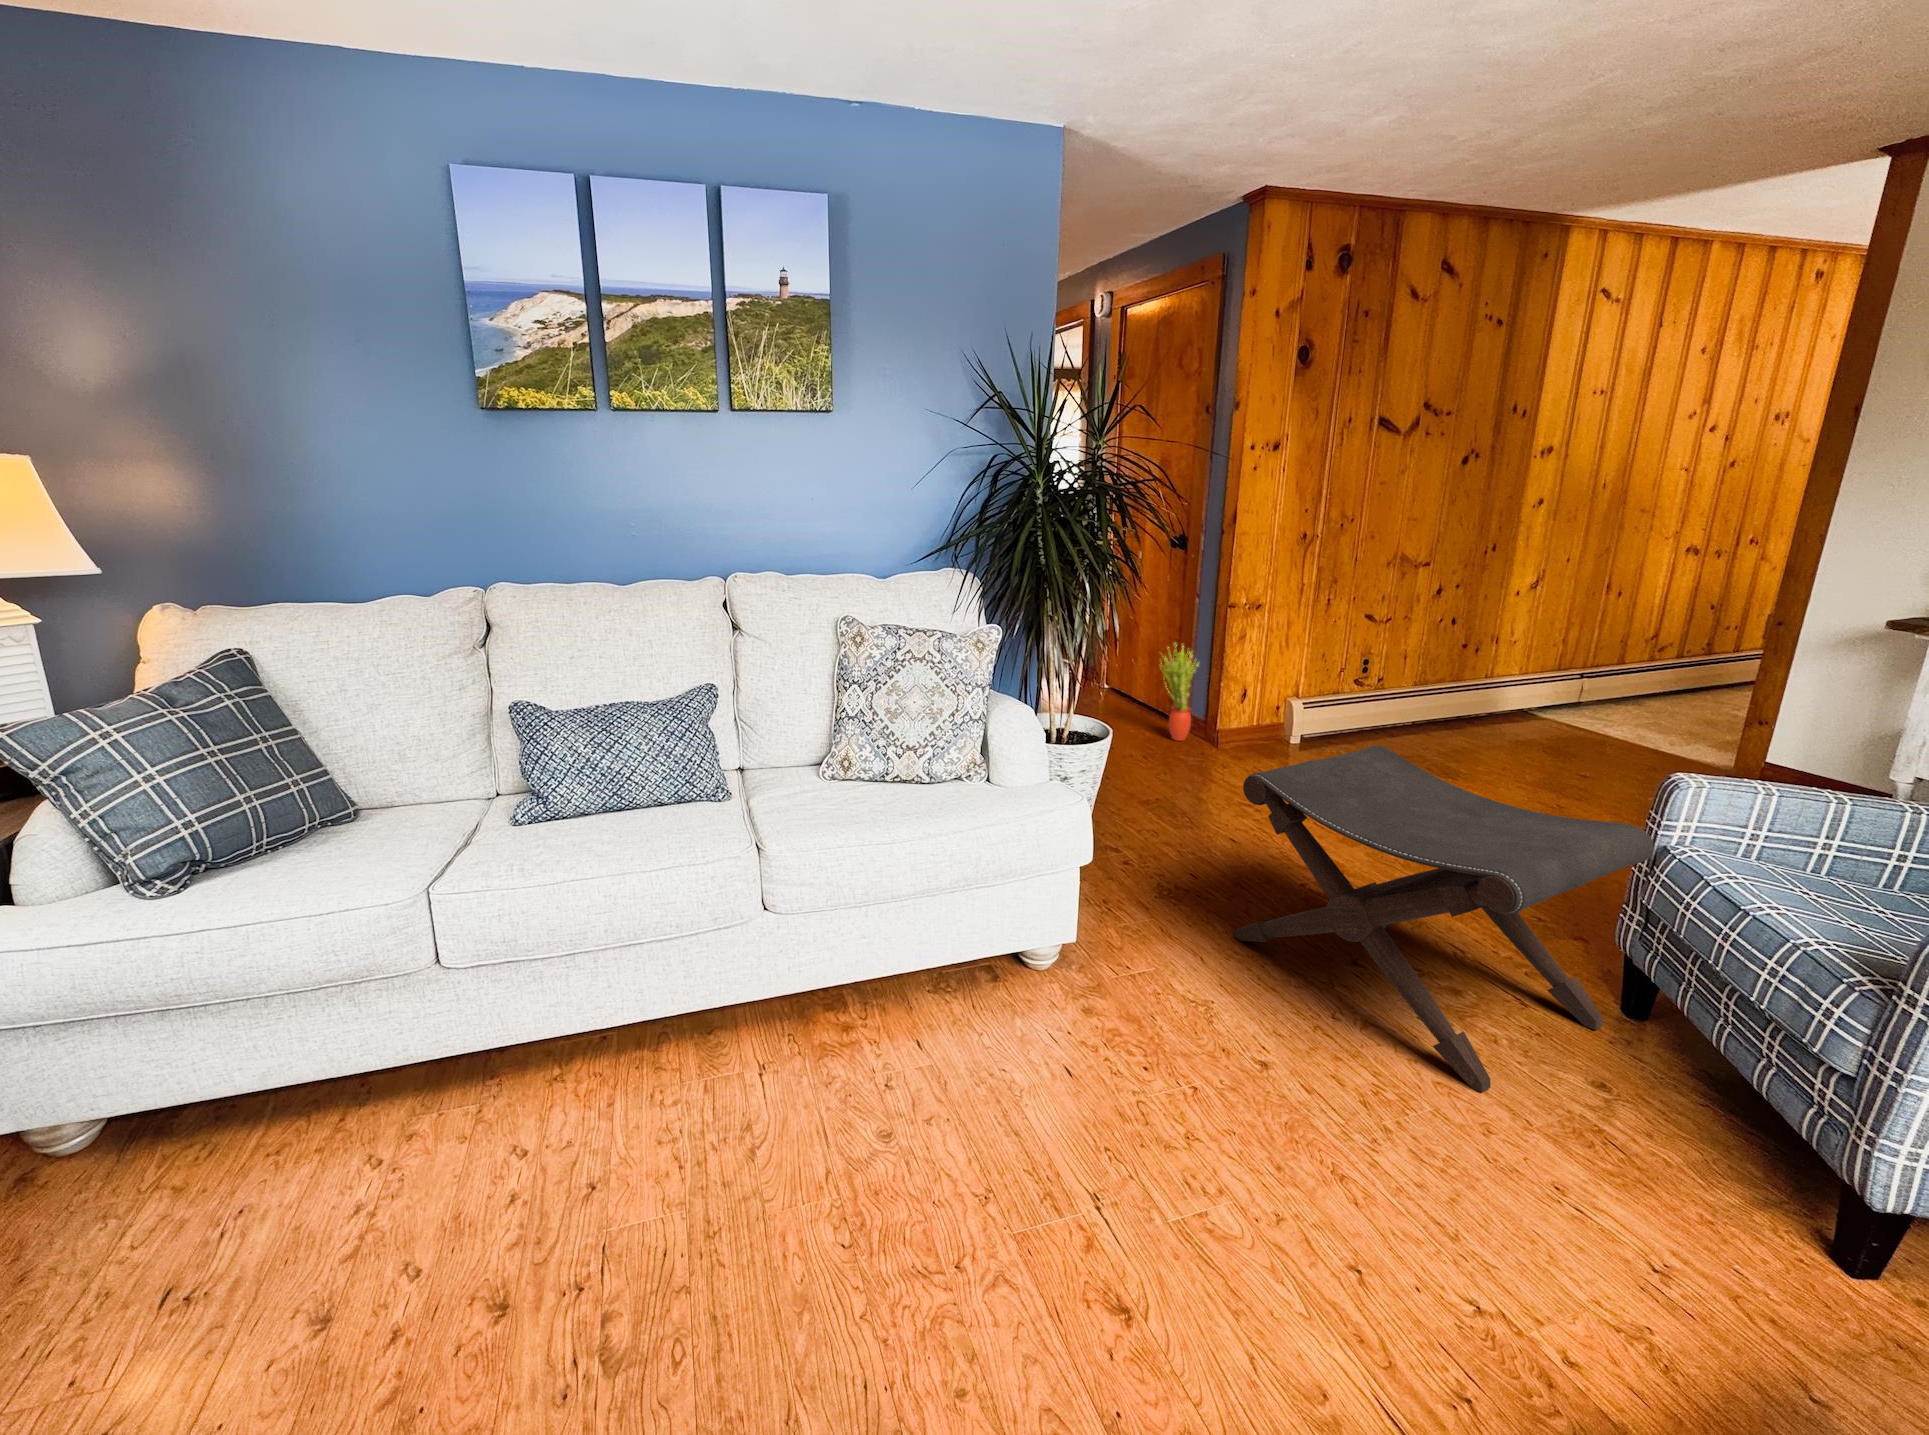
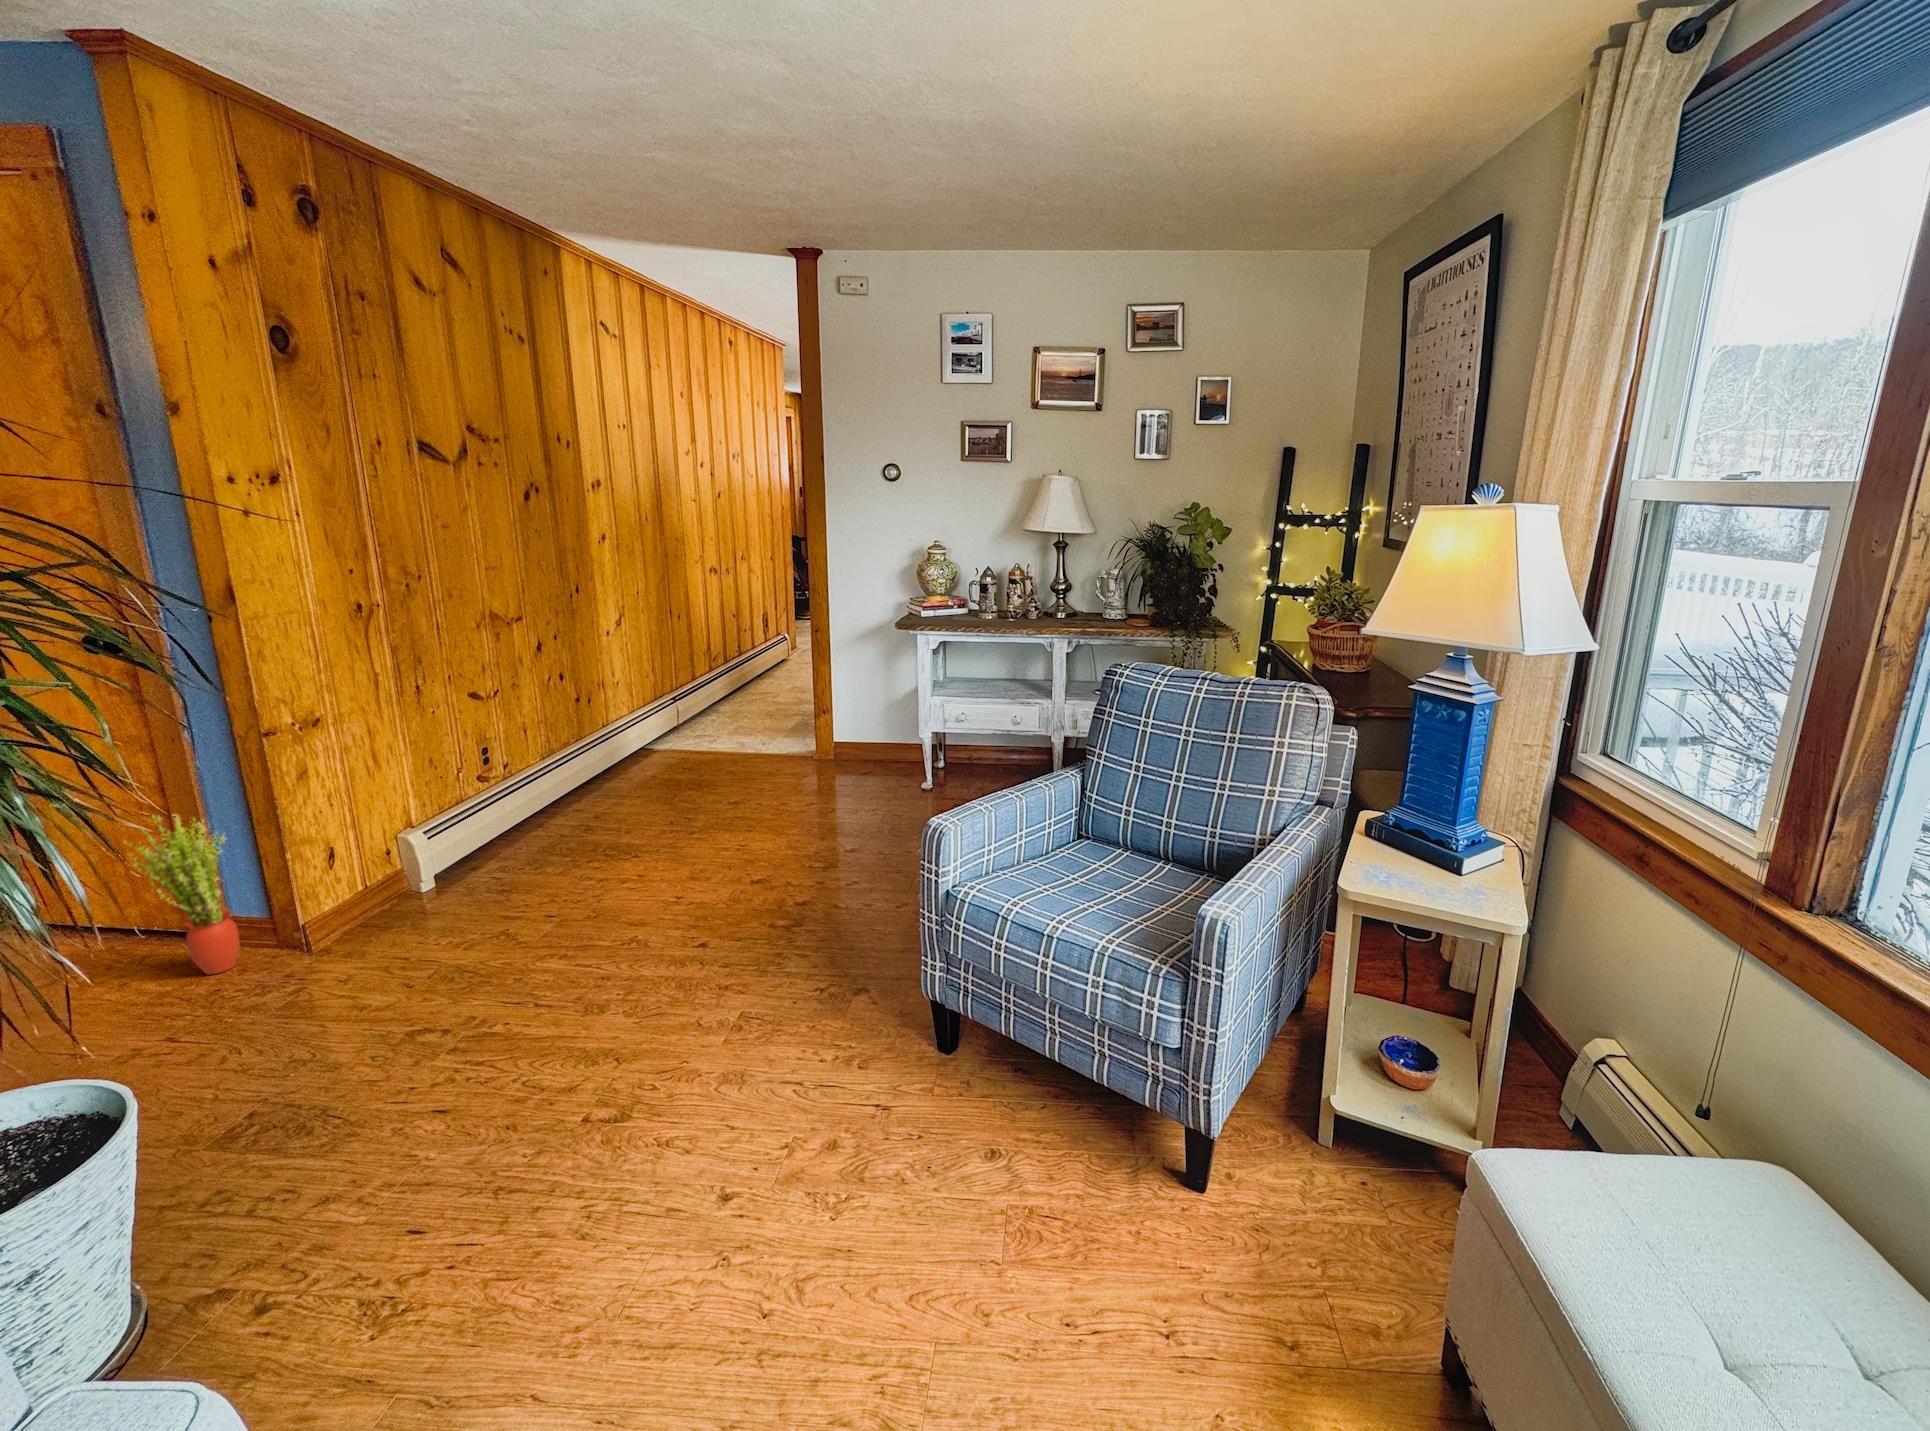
footstool: present [1235,746,1653,1092] -> none [516,886,955,1307]

